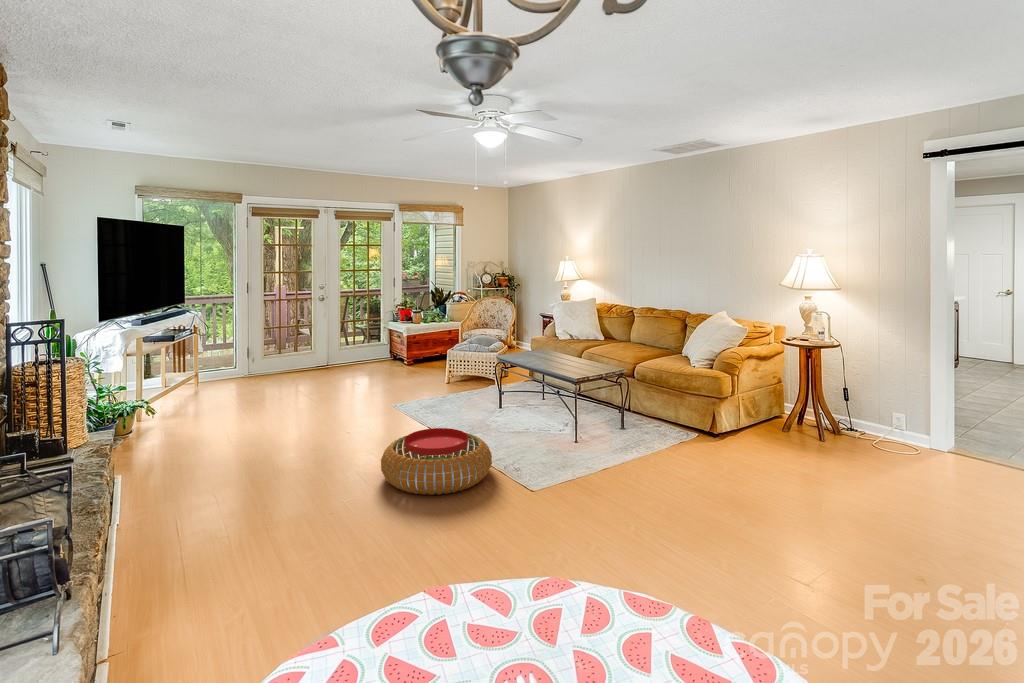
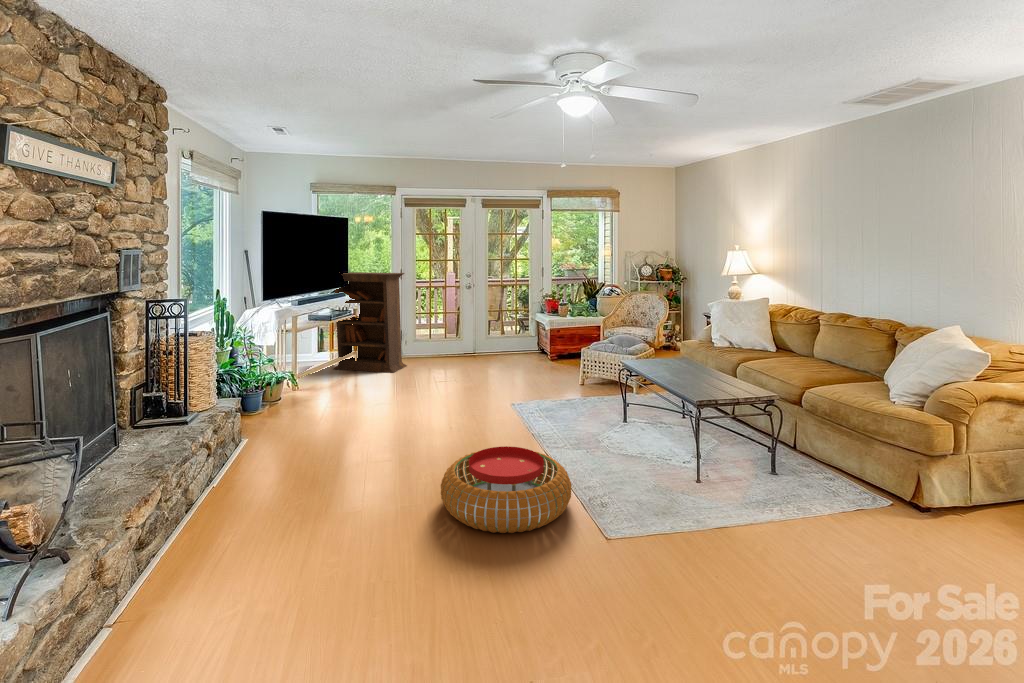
bookcase: none [163,285,262,392] -> present [334,272,407,373]

